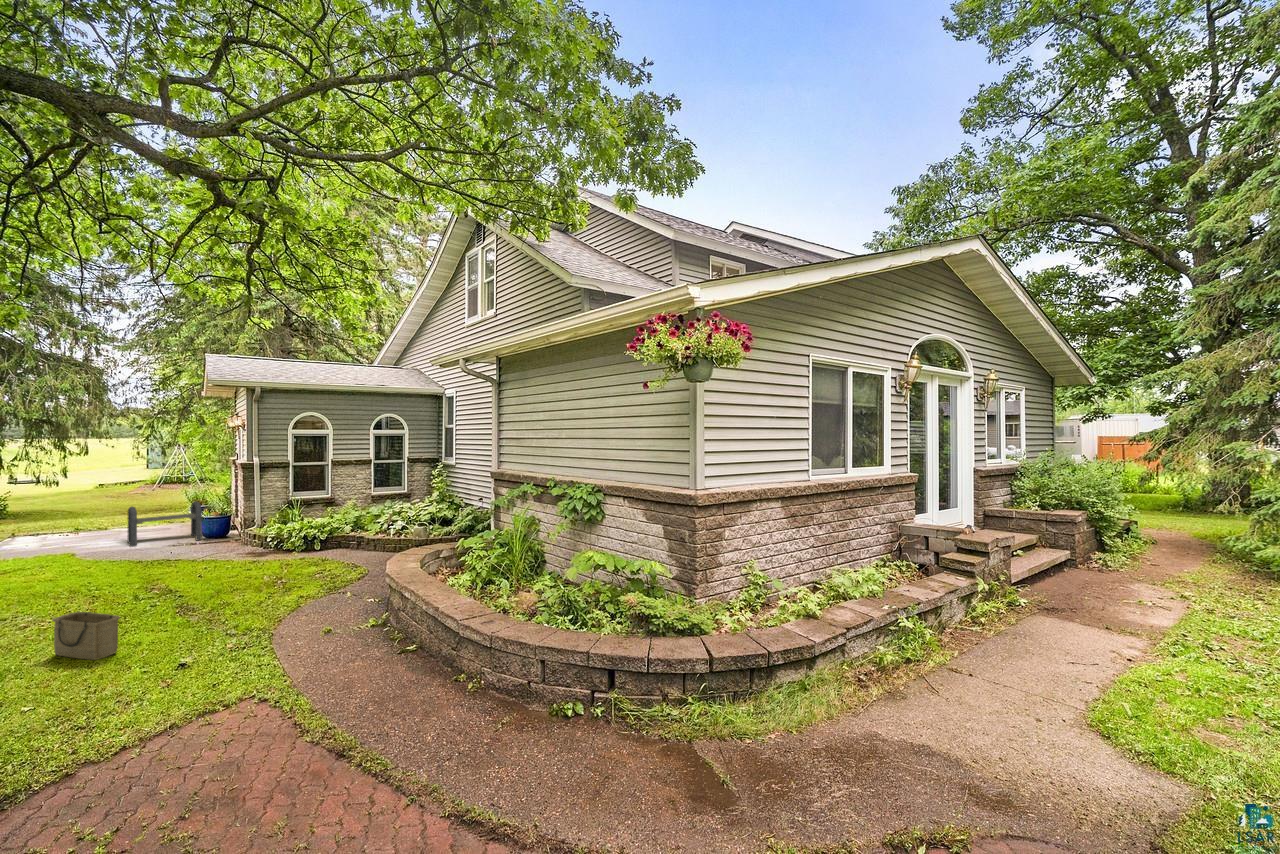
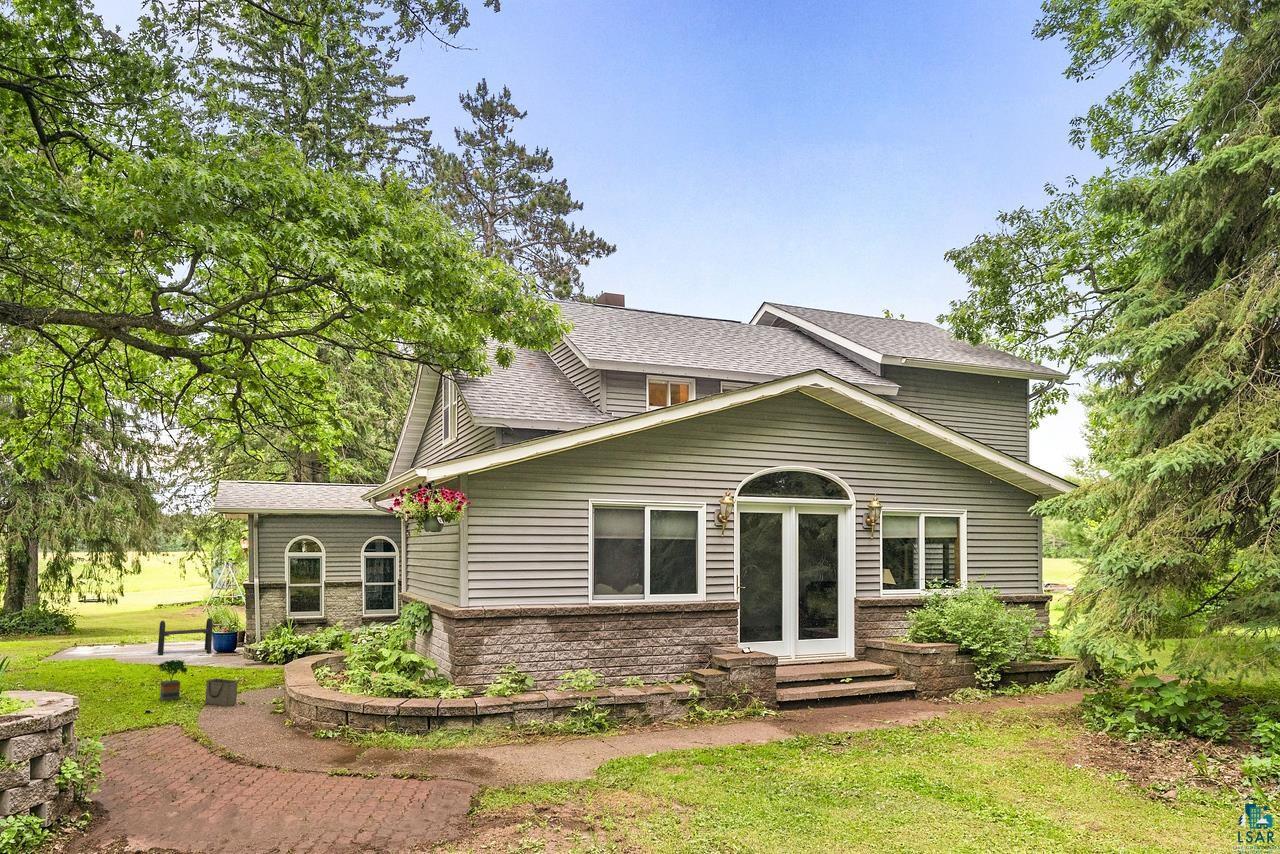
potted tree: none [158,573,214,640] -> present [159,660,187,701]
basket: present [52,612,120,660] -> present [206,679,239,707]

